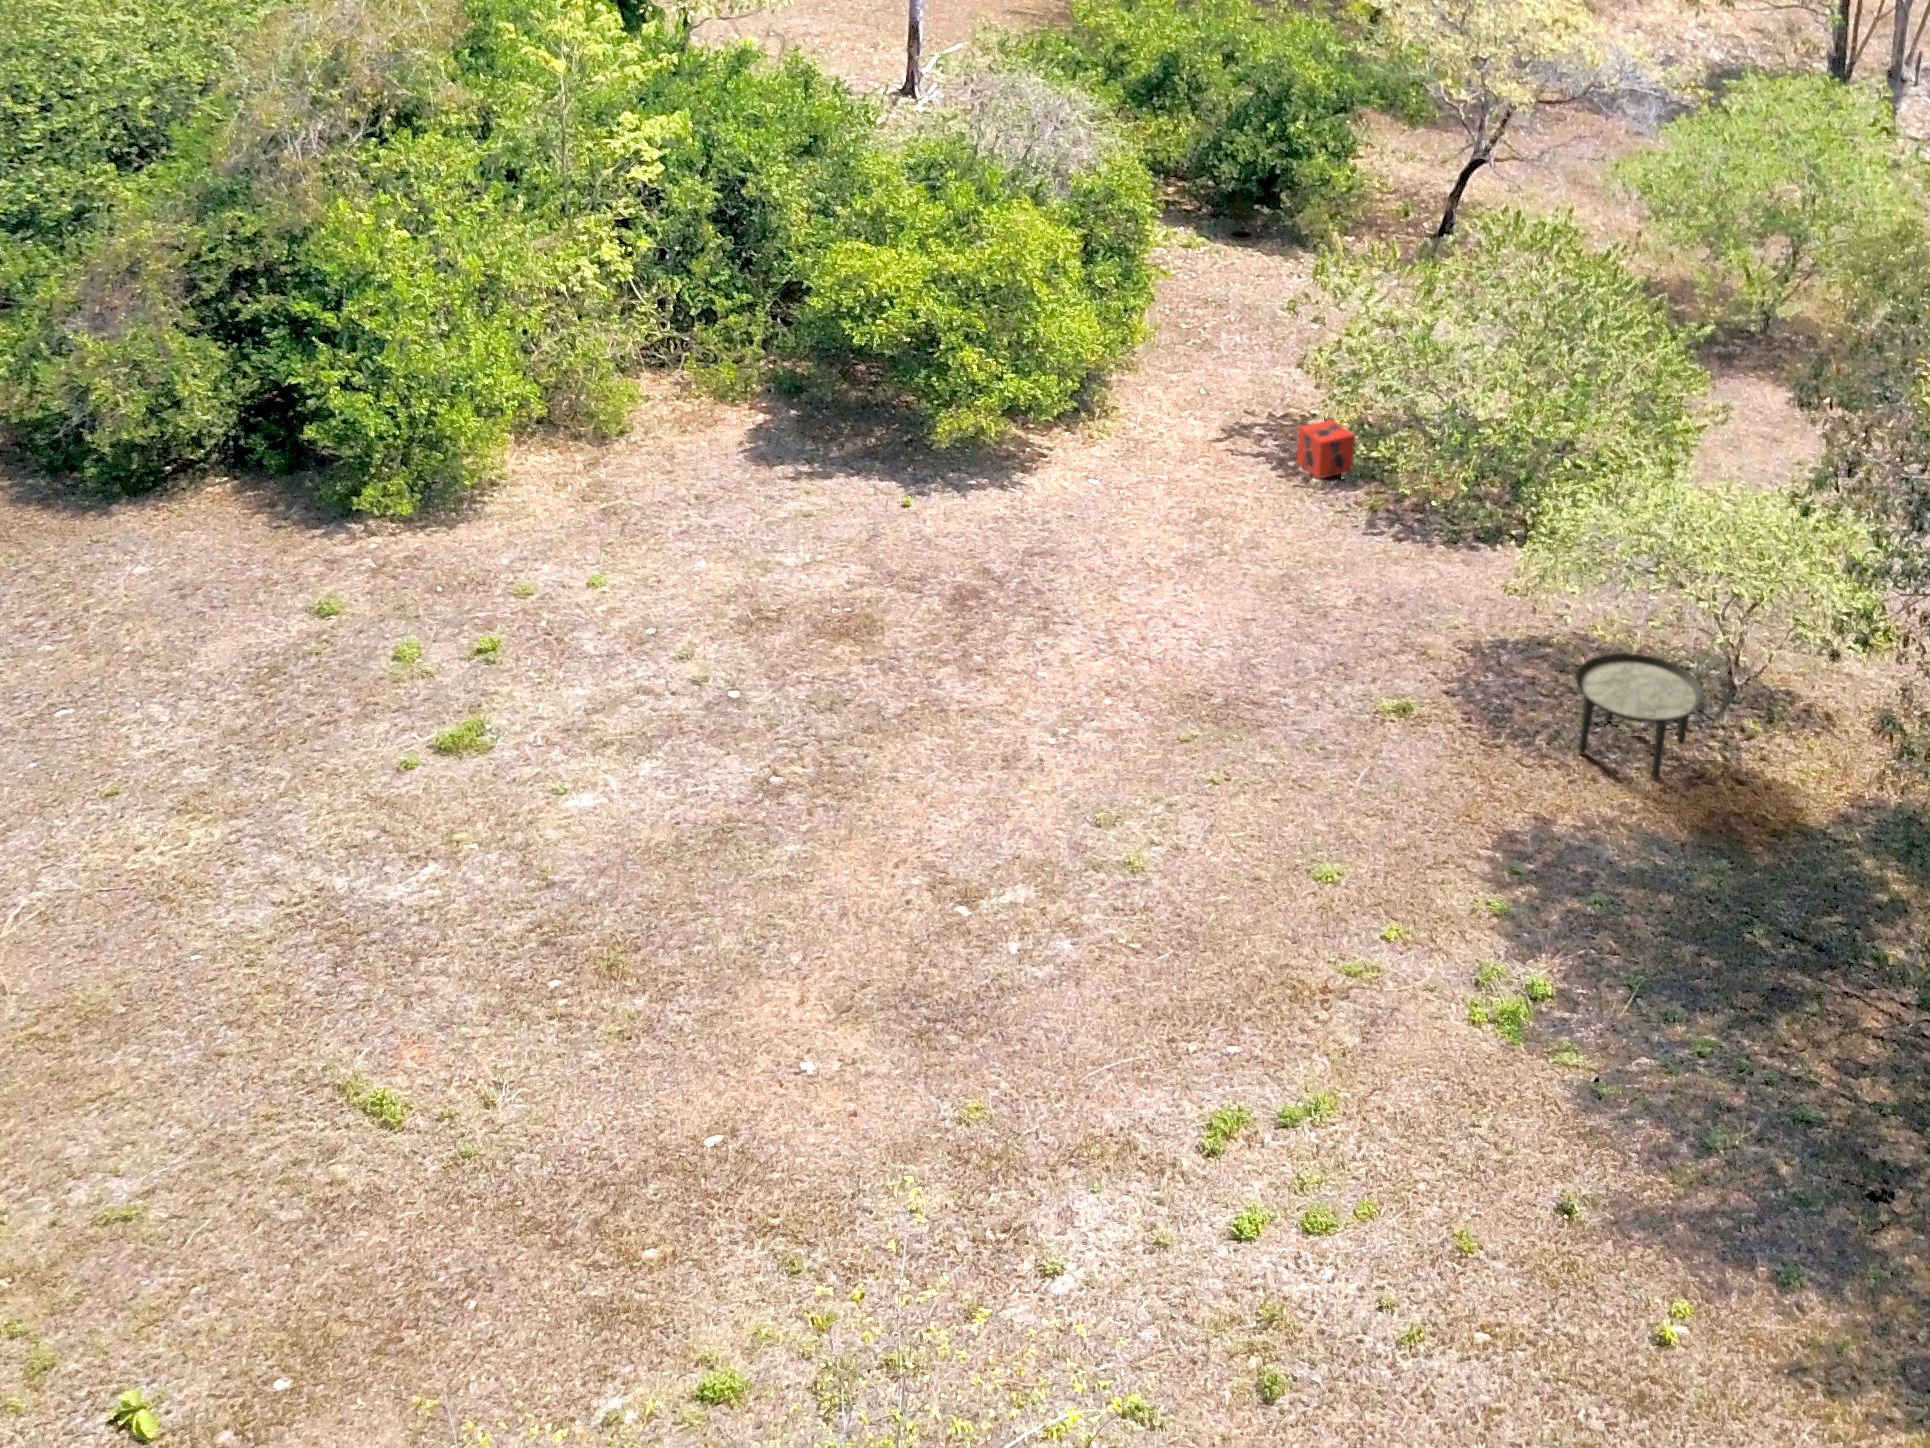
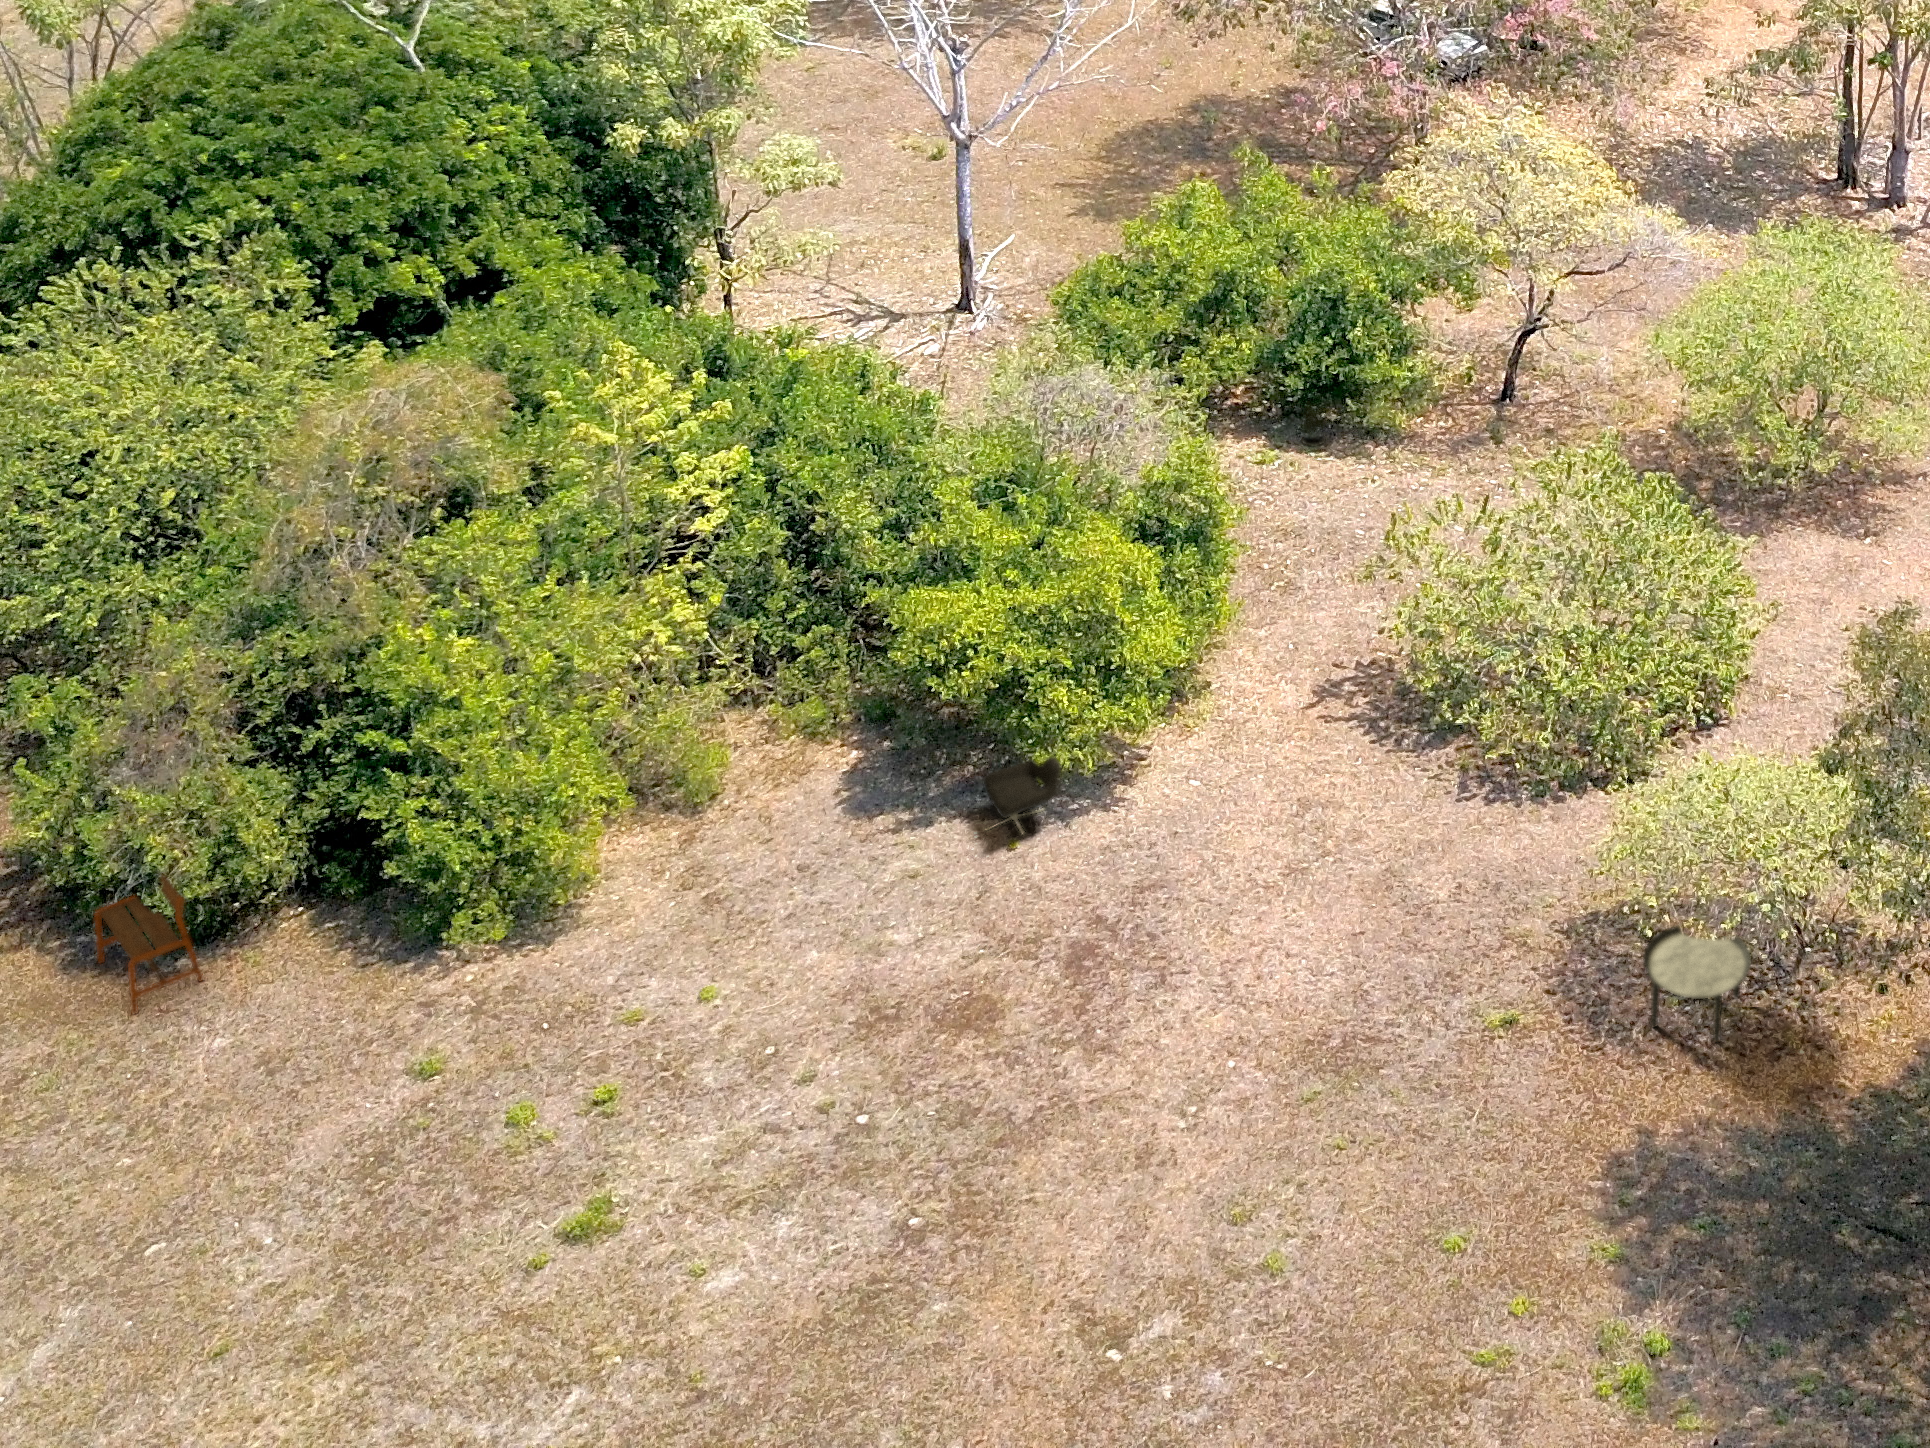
bench: none [57,384,146,524] -> present [95,875,204,1014]
lounge chair: none [874,419,957,503] -> present [984,757,1062,835]
storage box: present [1296,420,1355,479] -> none [1383,677,1435,739]

